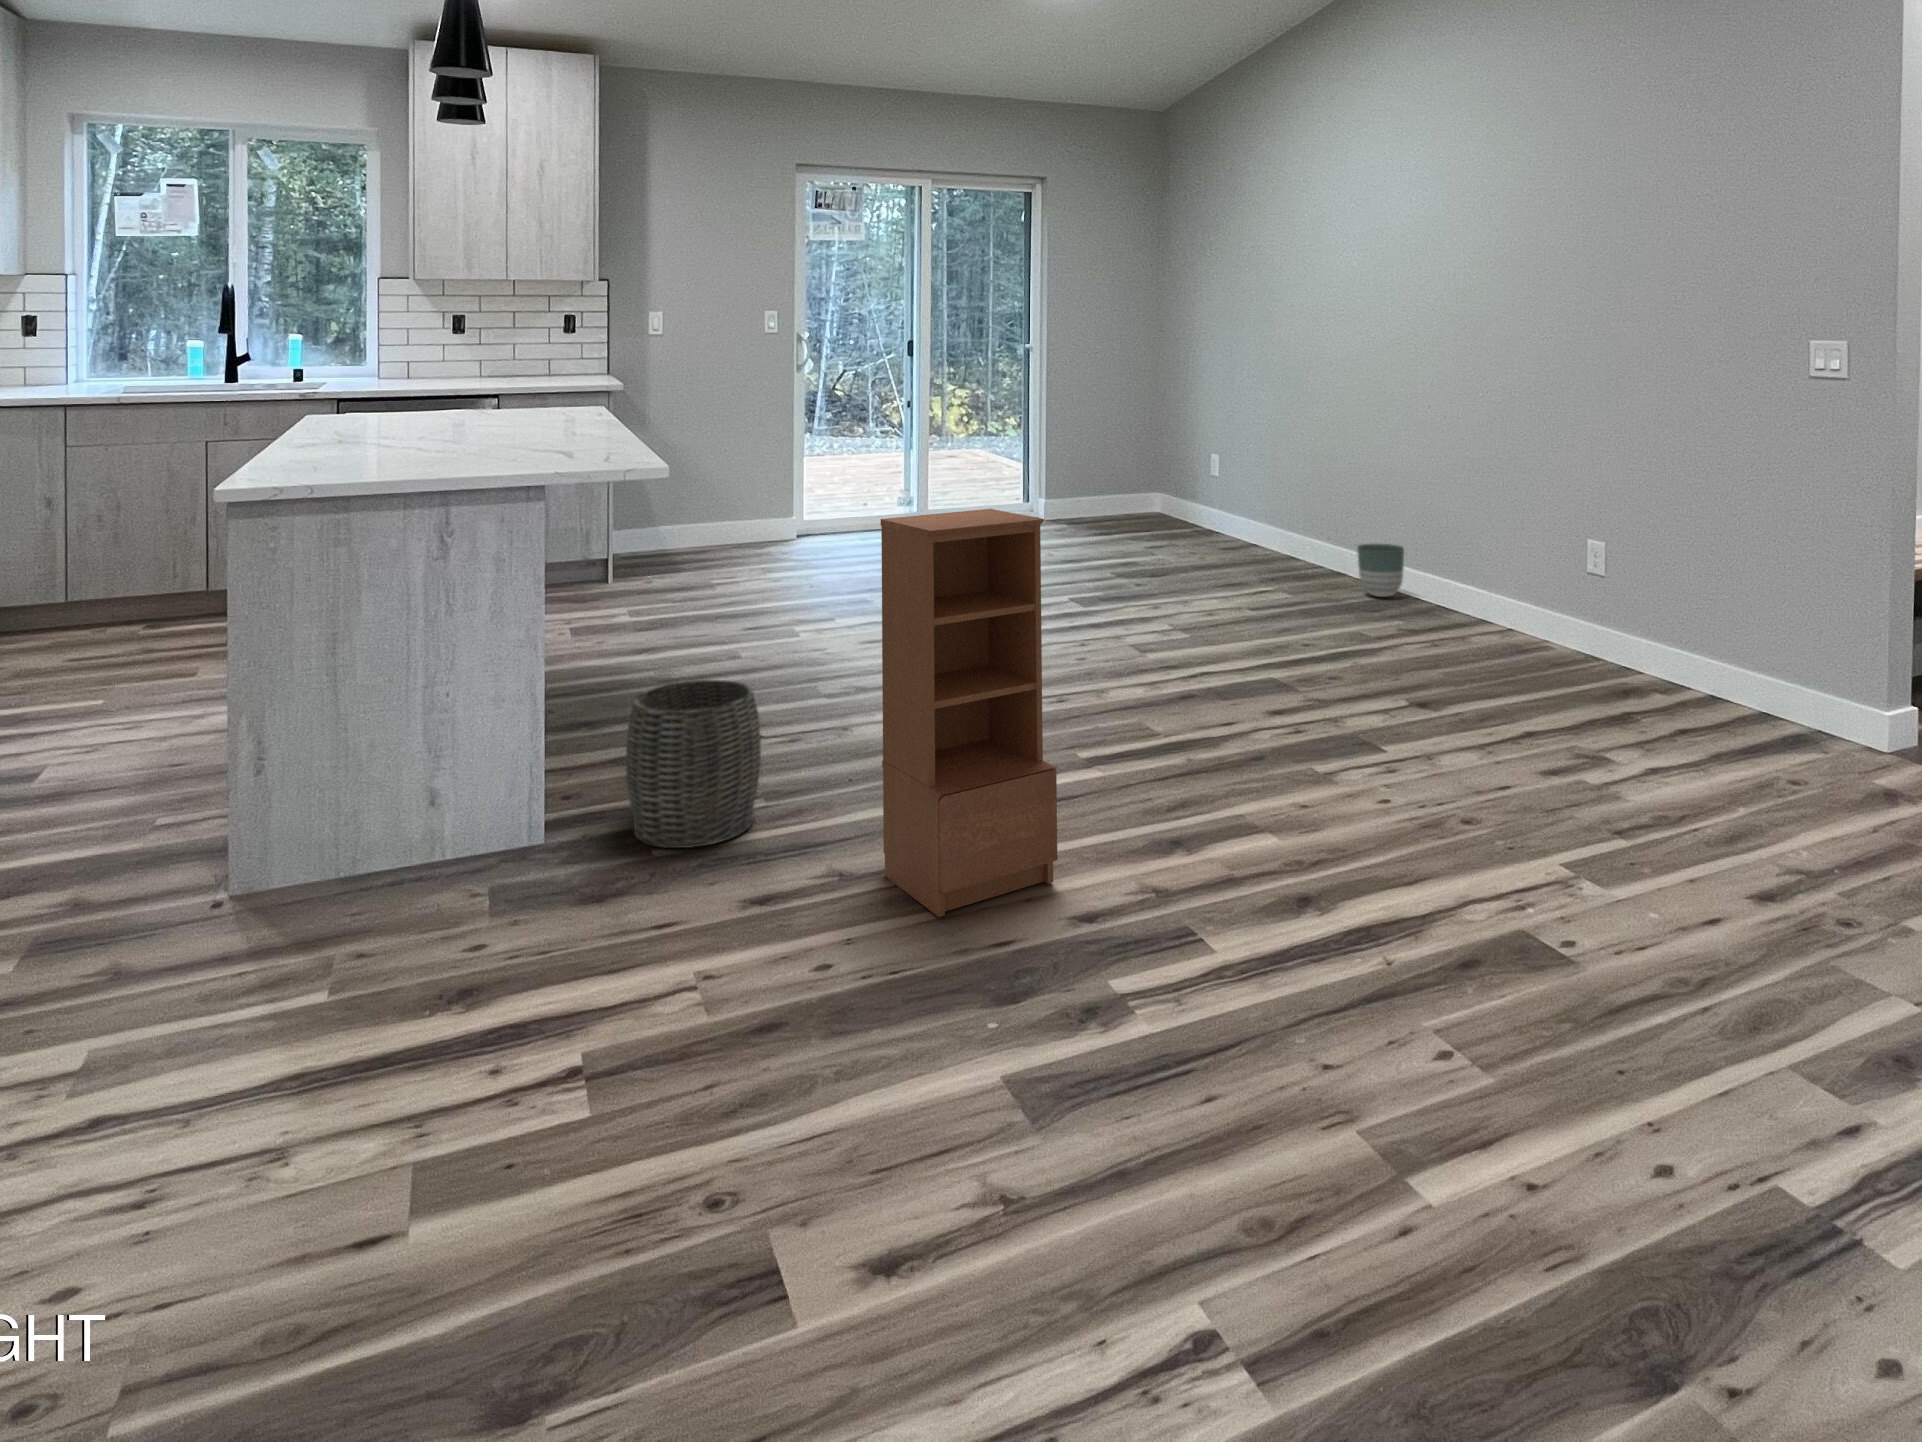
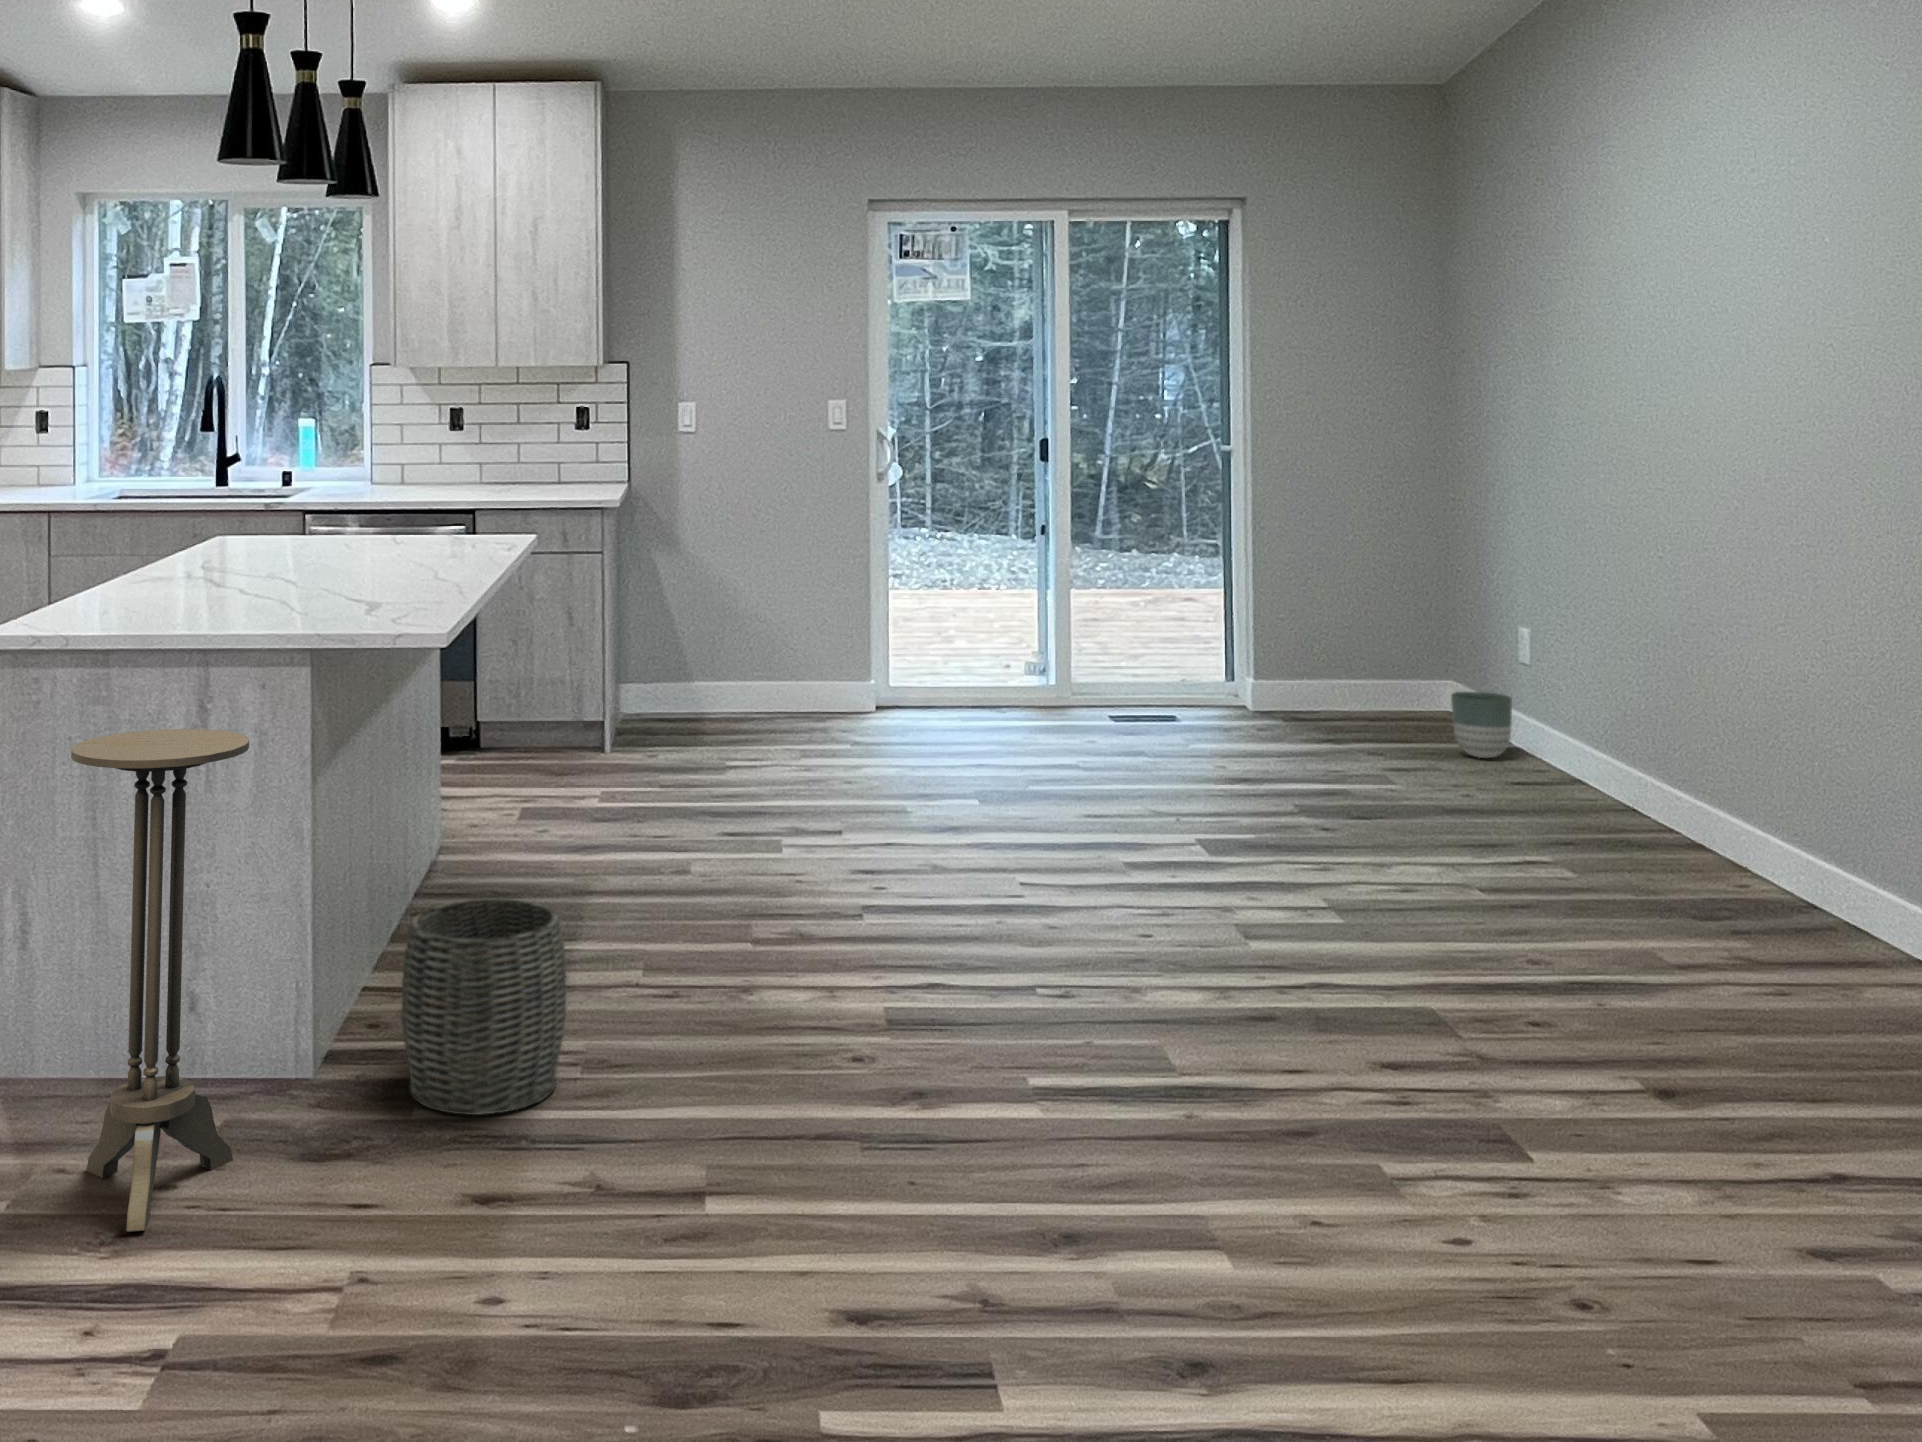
bookcase: present [881,509,1057,917] -> none [654,714,863,1273]
planter: present [1357,544,1404,597] -> present [1451,692,1512,758]
side table: none [384,558,546,983] -> present [71,729,249,1232]

